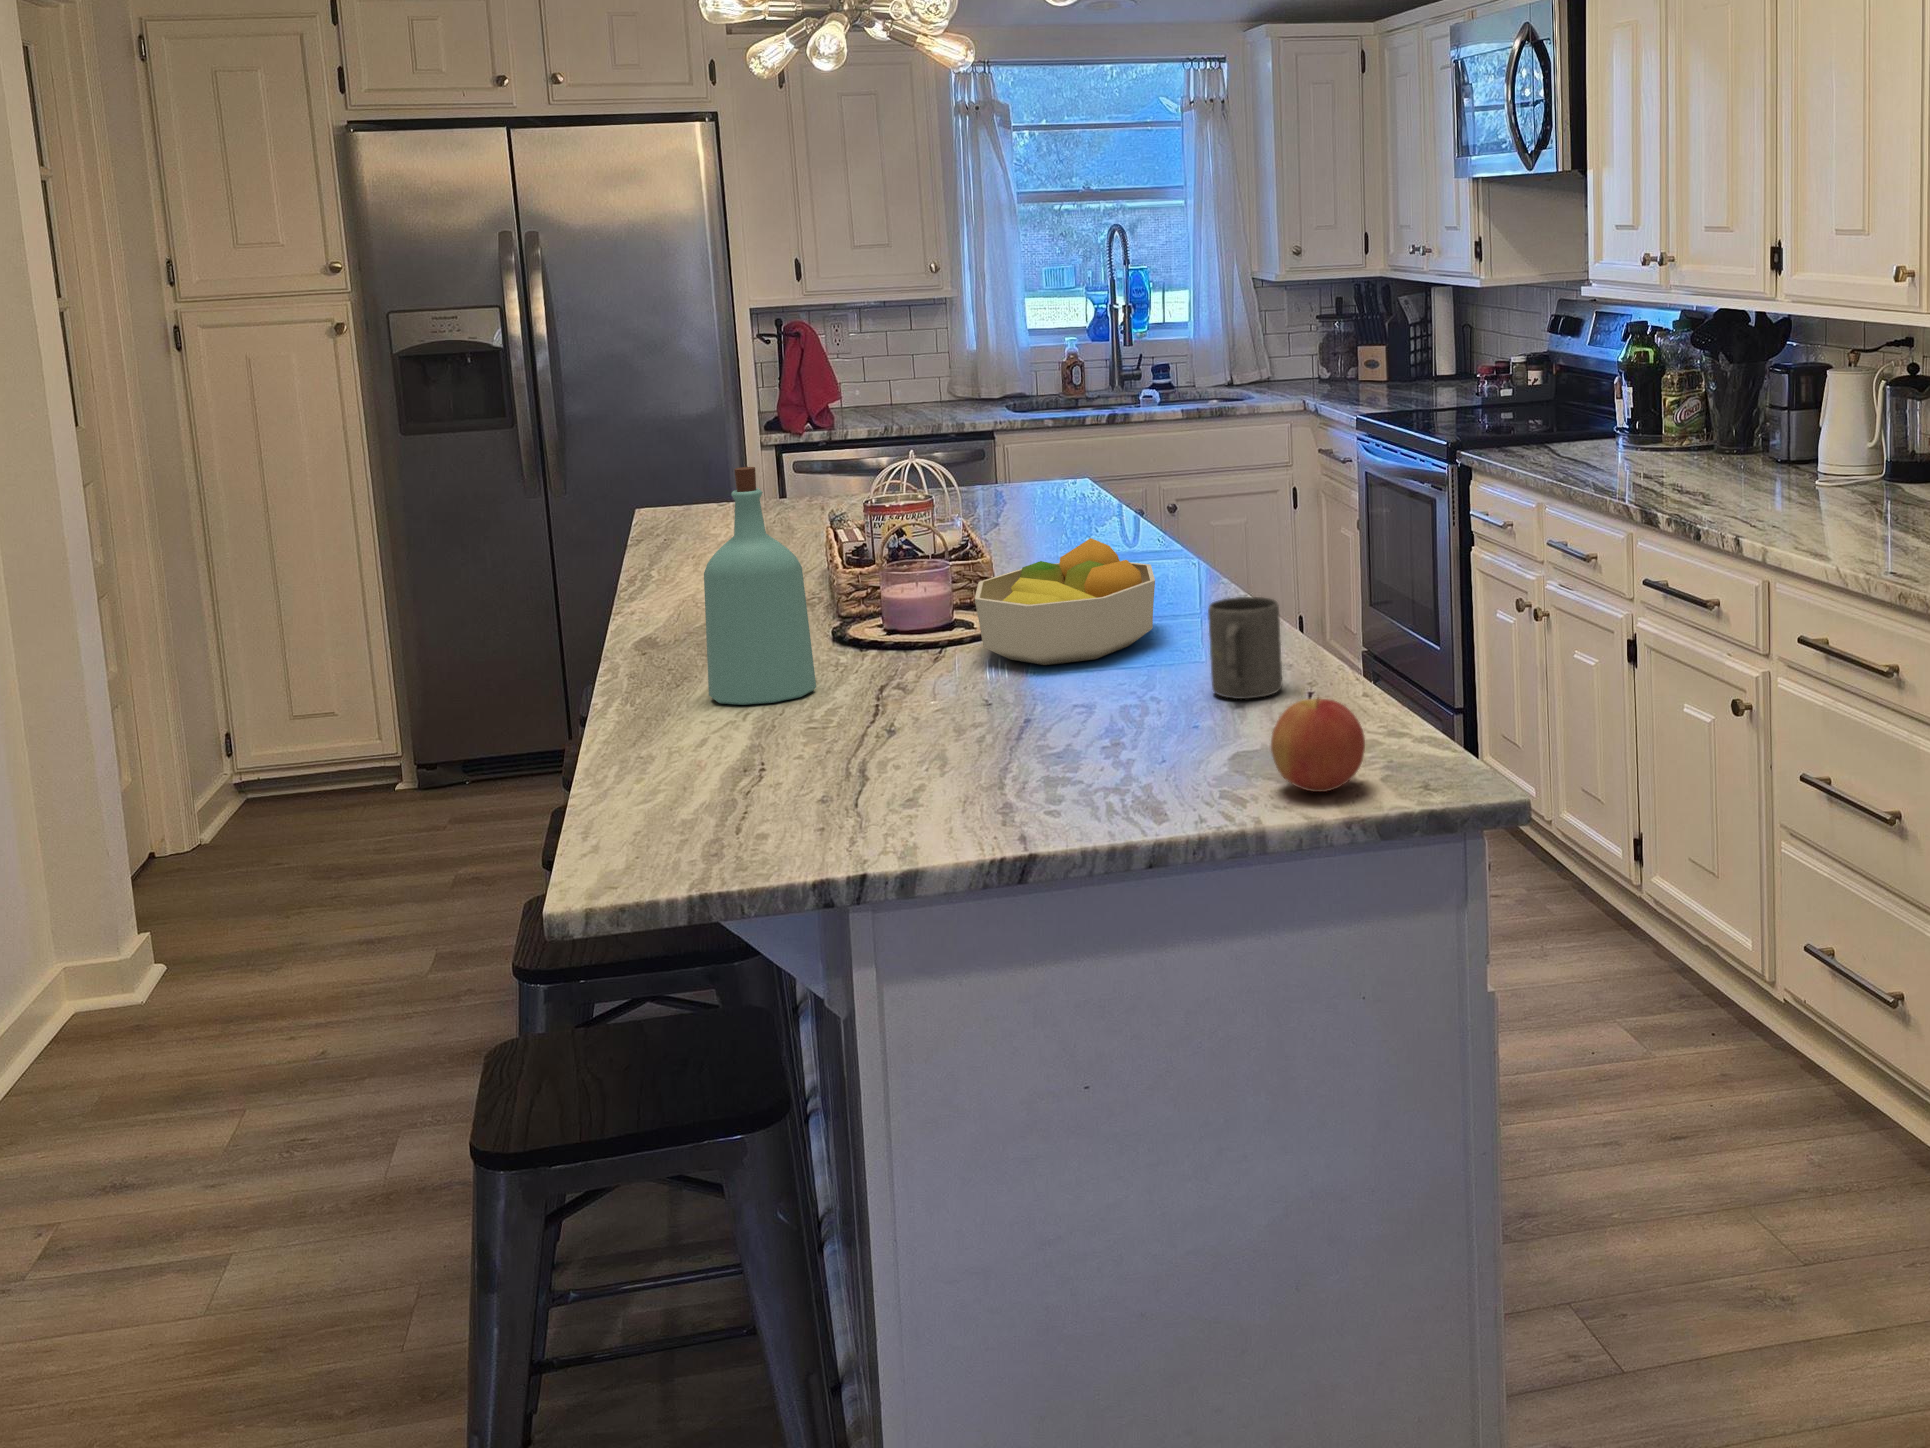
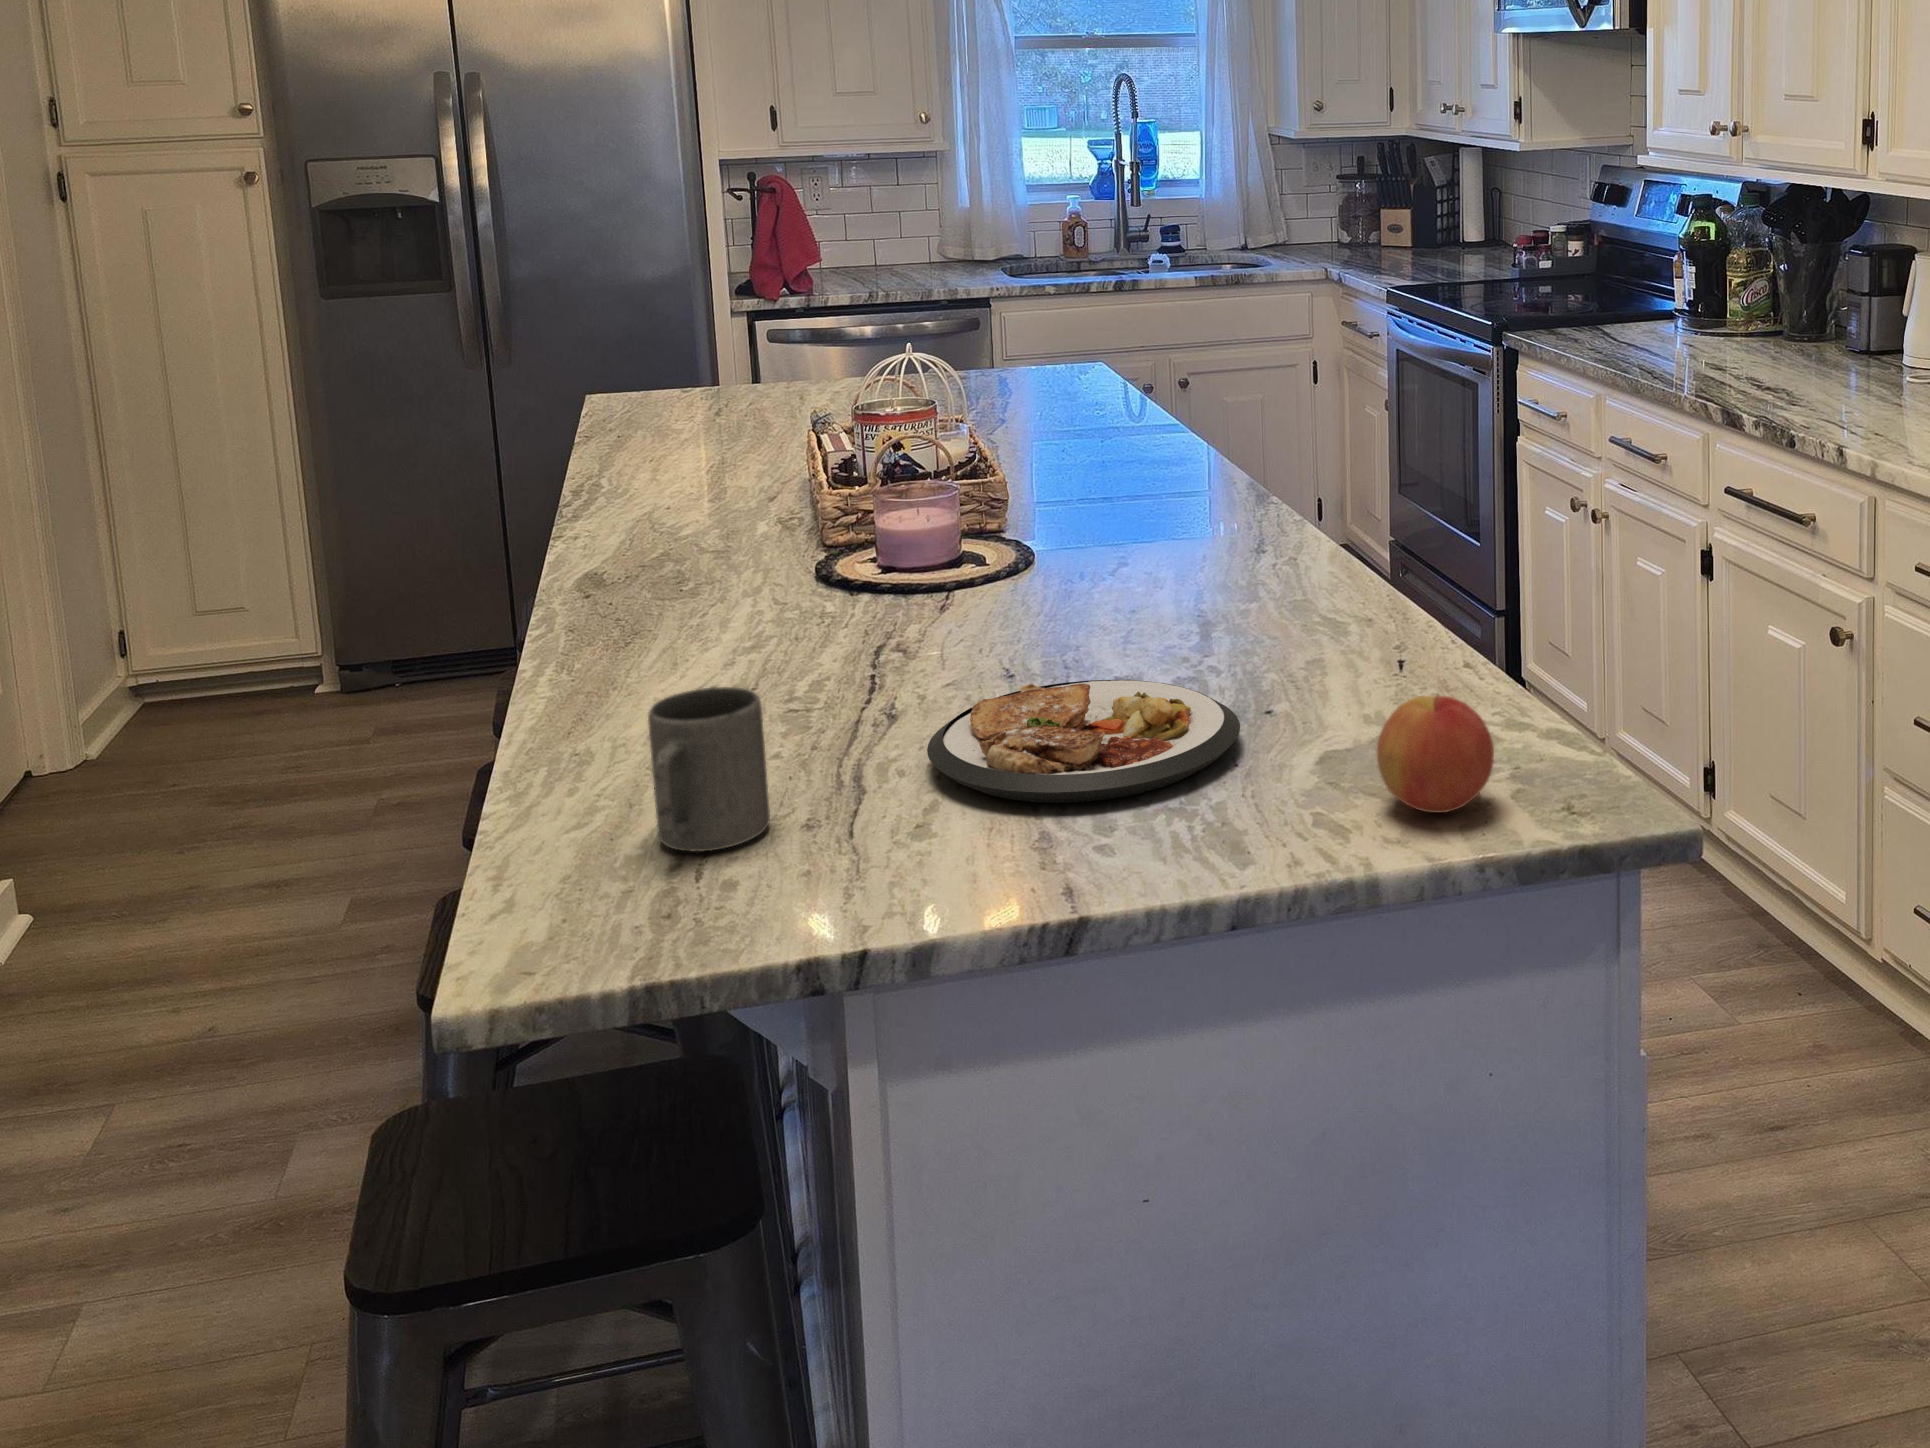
bottle: present [704,467,816,705] -> none [659,380,798,670]
fruit bowl: present [975,538,1155,665] -> none [990,457,1204,615]
mug: present [1208,597,1282,699] -> present [648,687,770,852]
plate: none [917,702,1169,788] -> present [927,680,1240,803]

